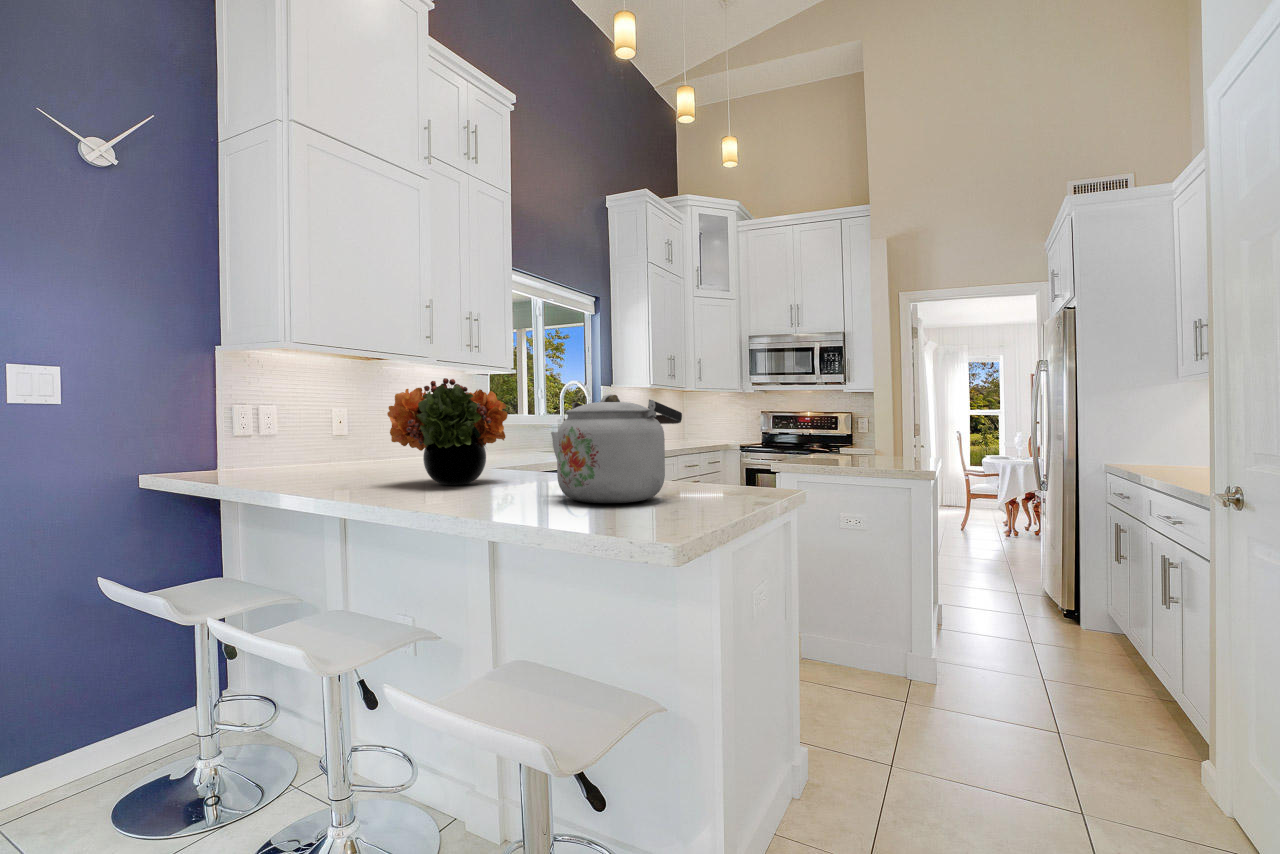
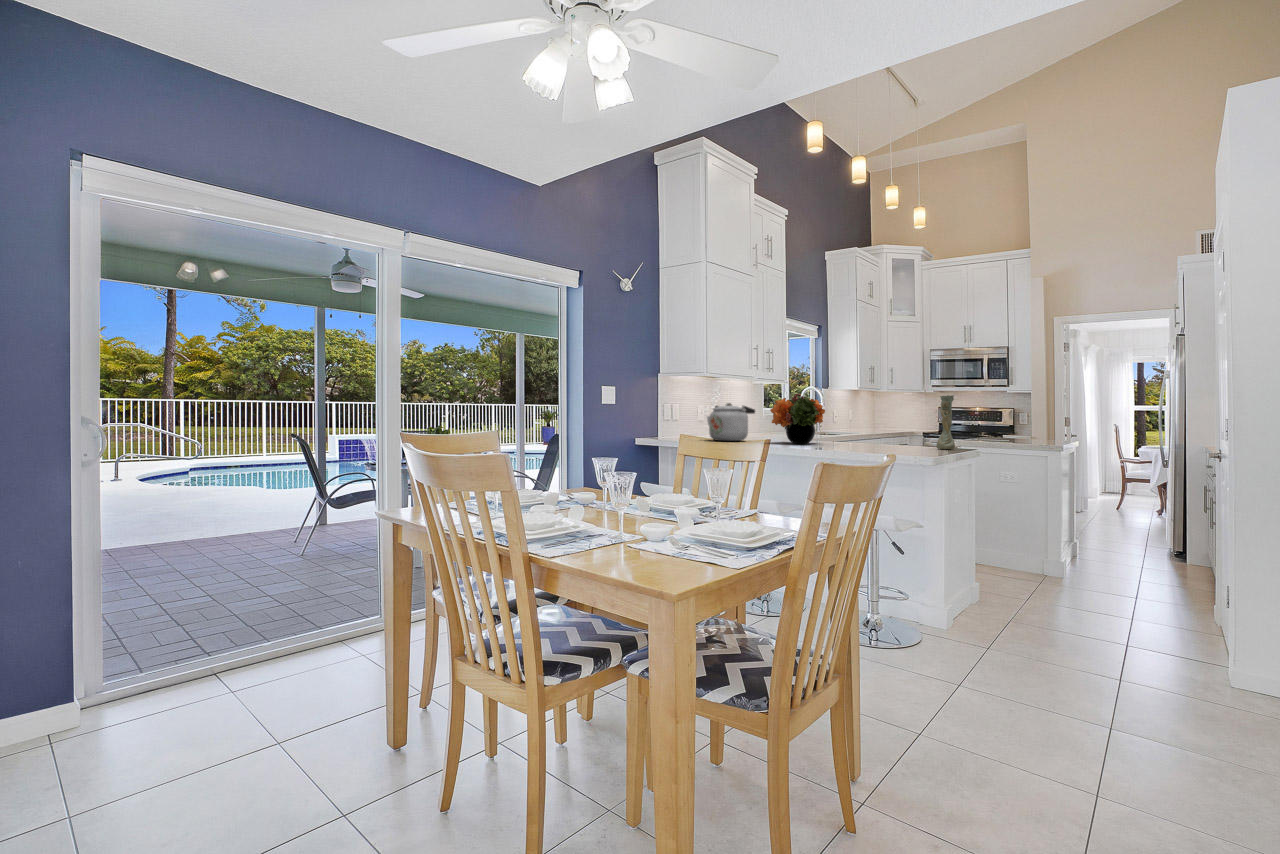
vase: none [714,376,751,495] -> present [937,395,955,449]
kettle: present [551,394,682,503] -> present [707,403,755,441]

